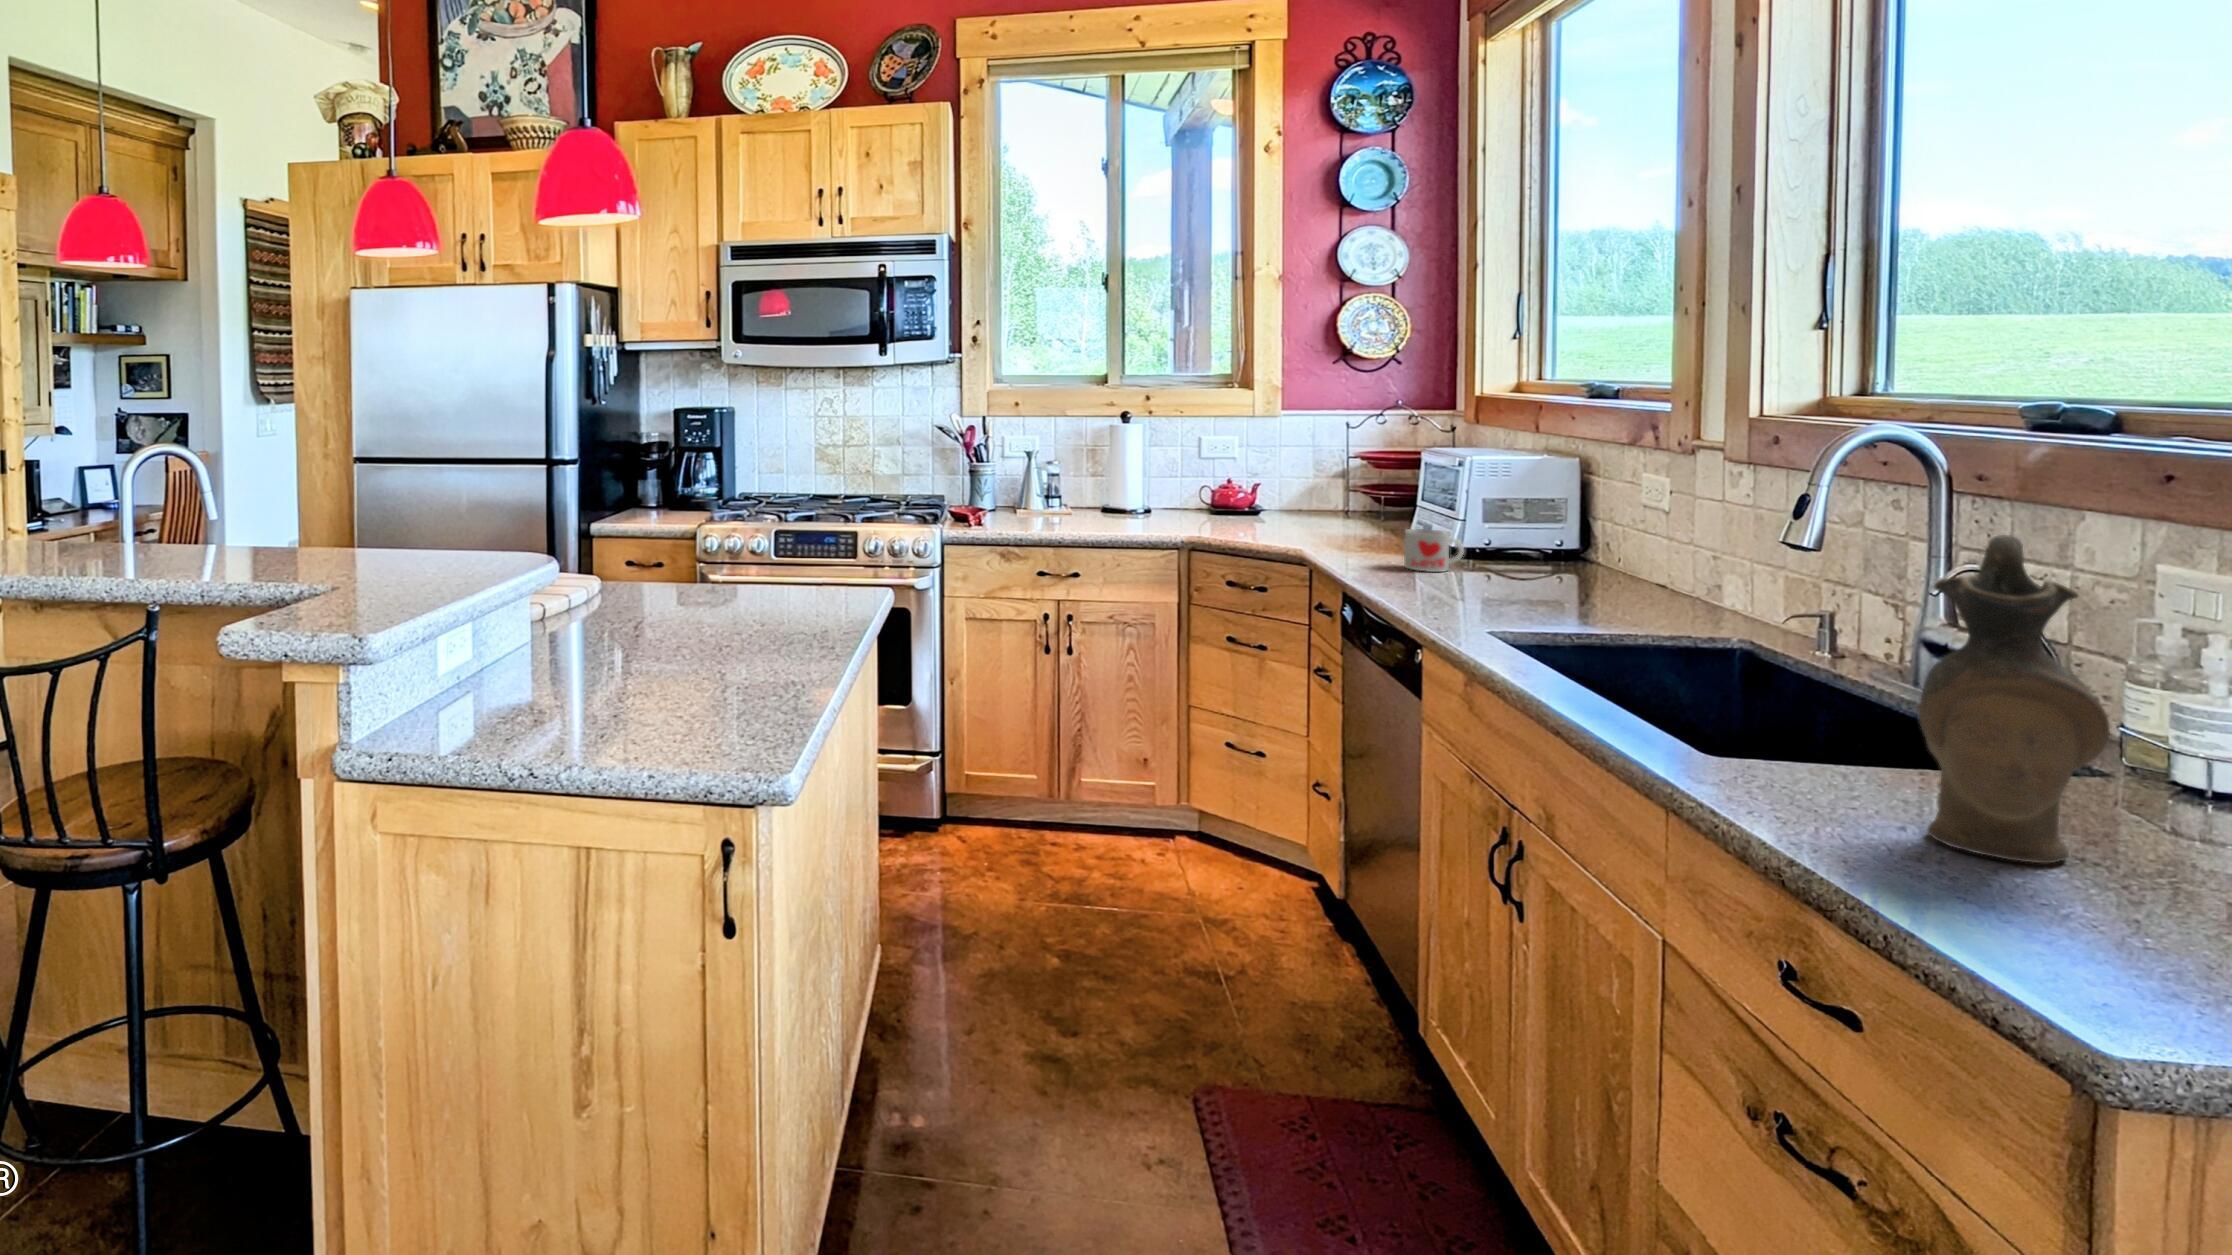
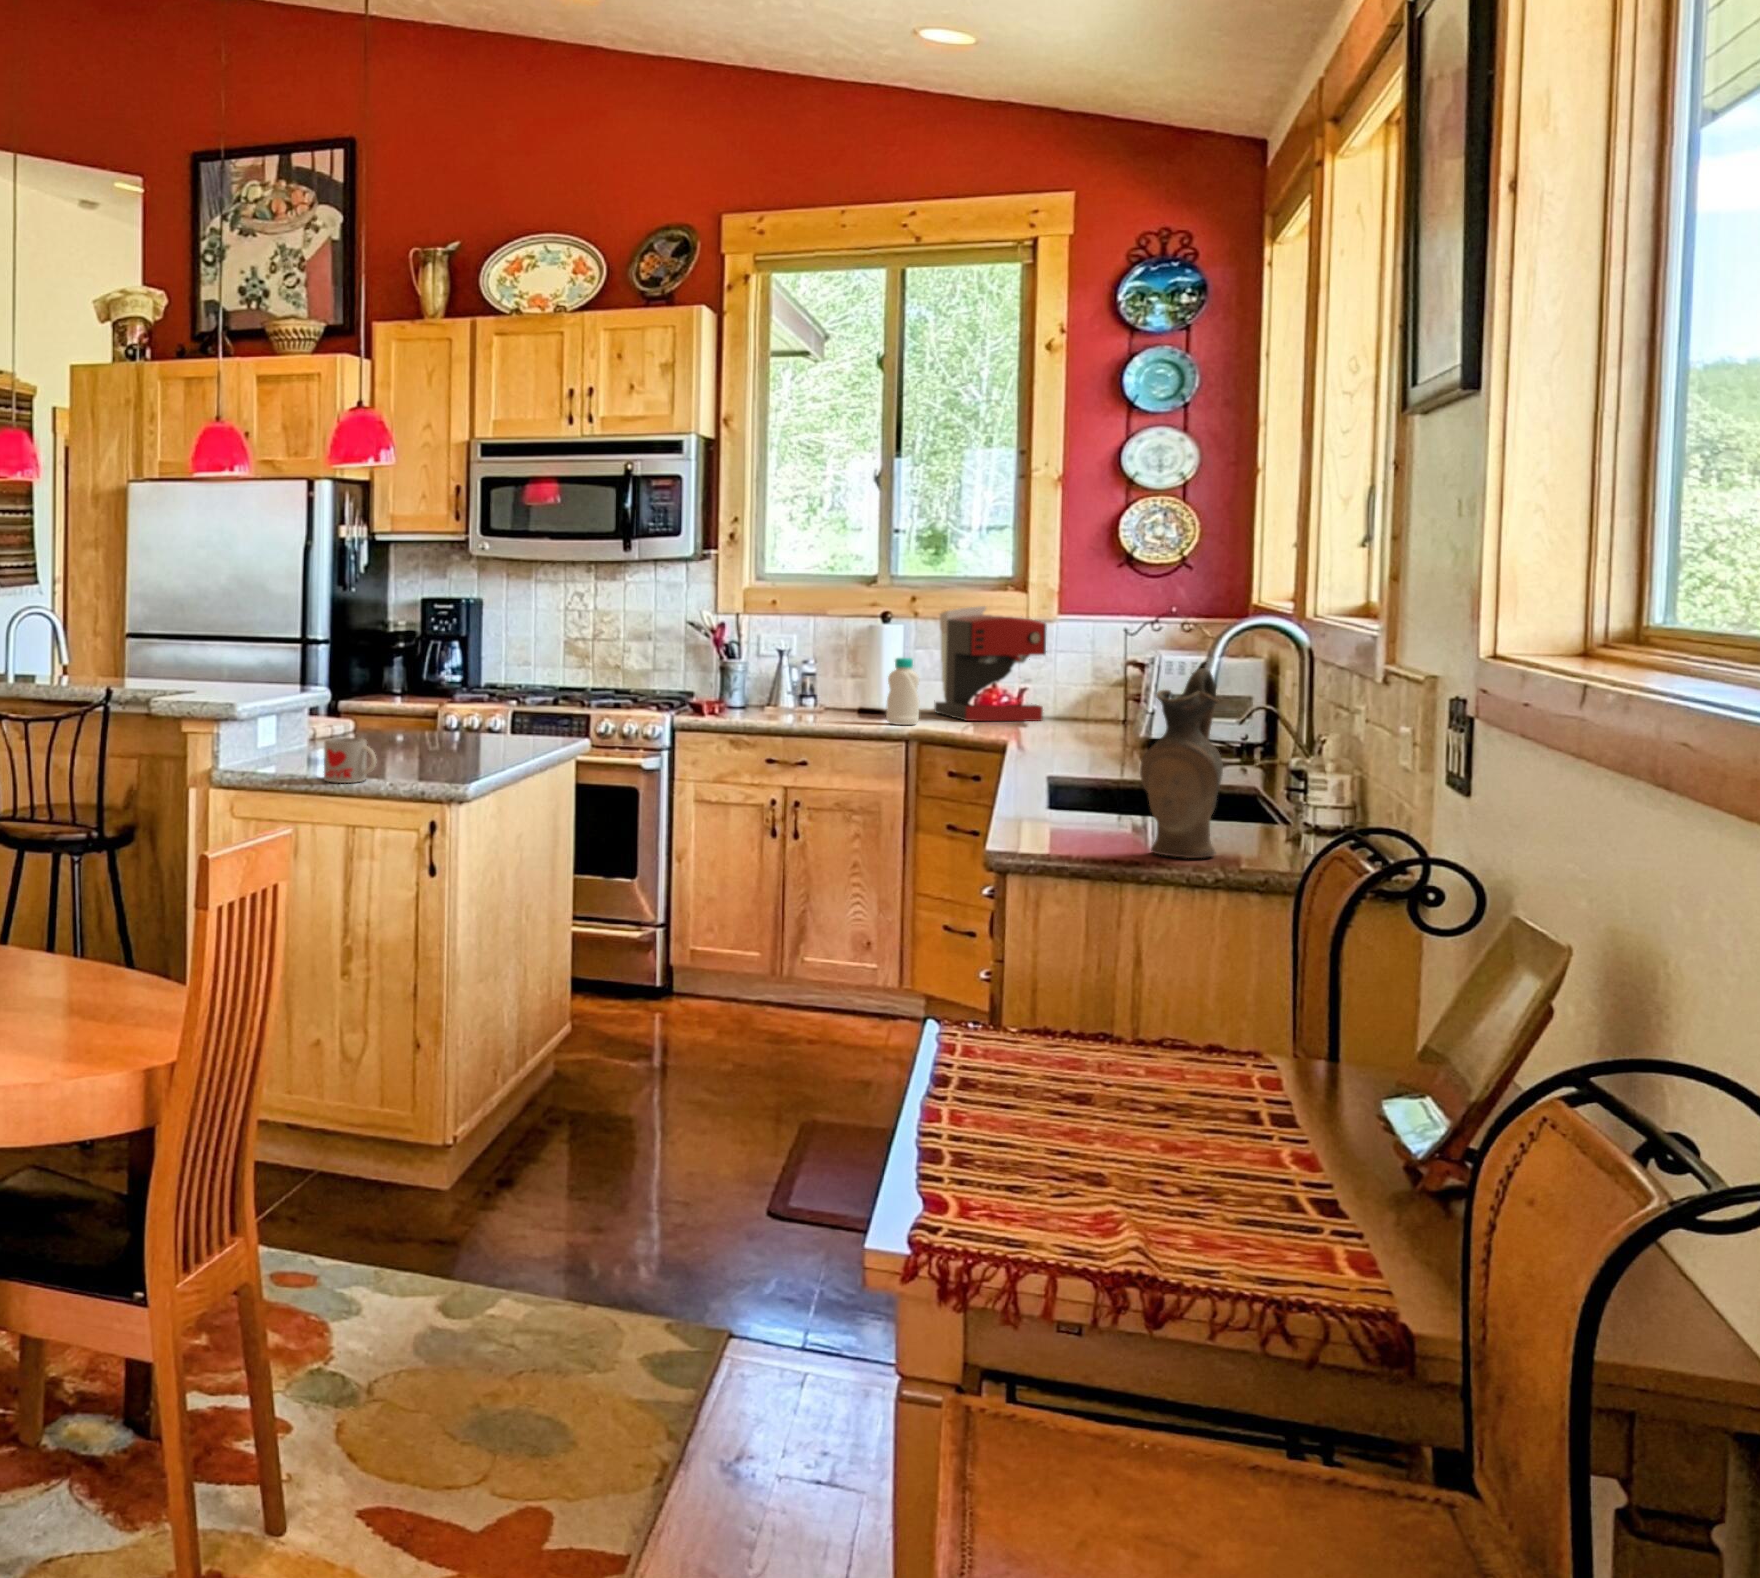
coffee maker: none [1211,405,1343,529] -> present [934,606,1047,721]
bottle: none [1175,463,1212,536] -> present [886,658,919,725]
mug: present [1404,529,1464,572] -> present [324,737,376,783]

